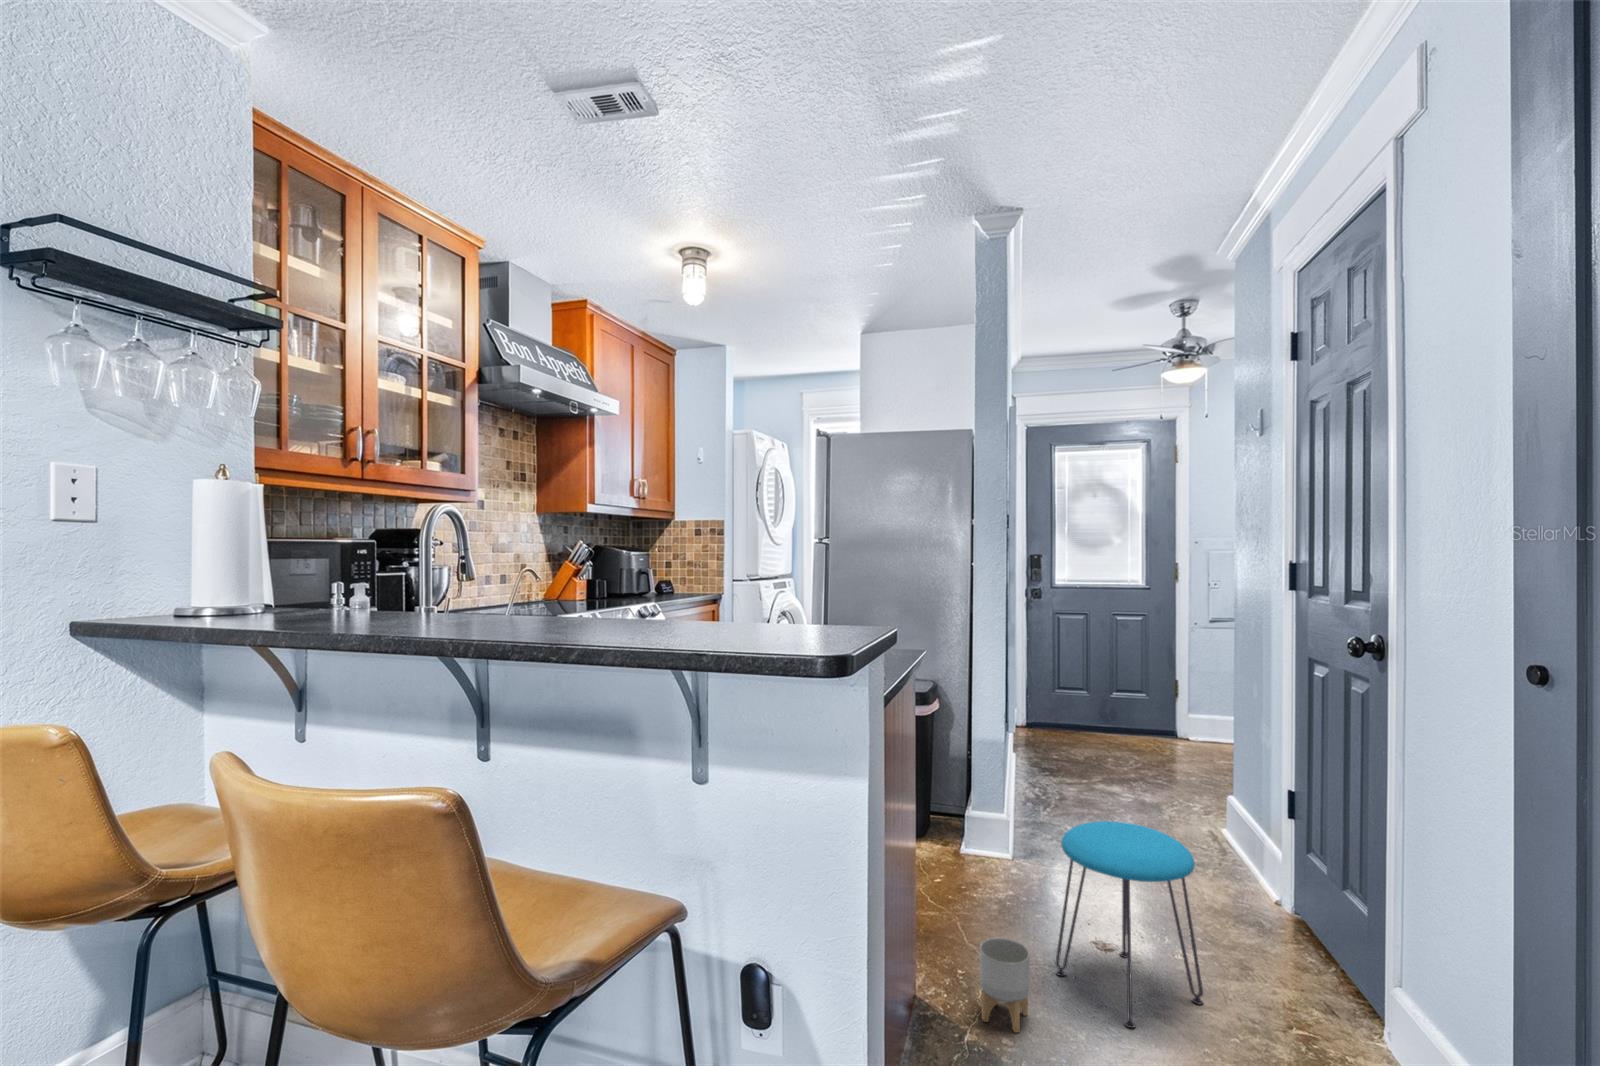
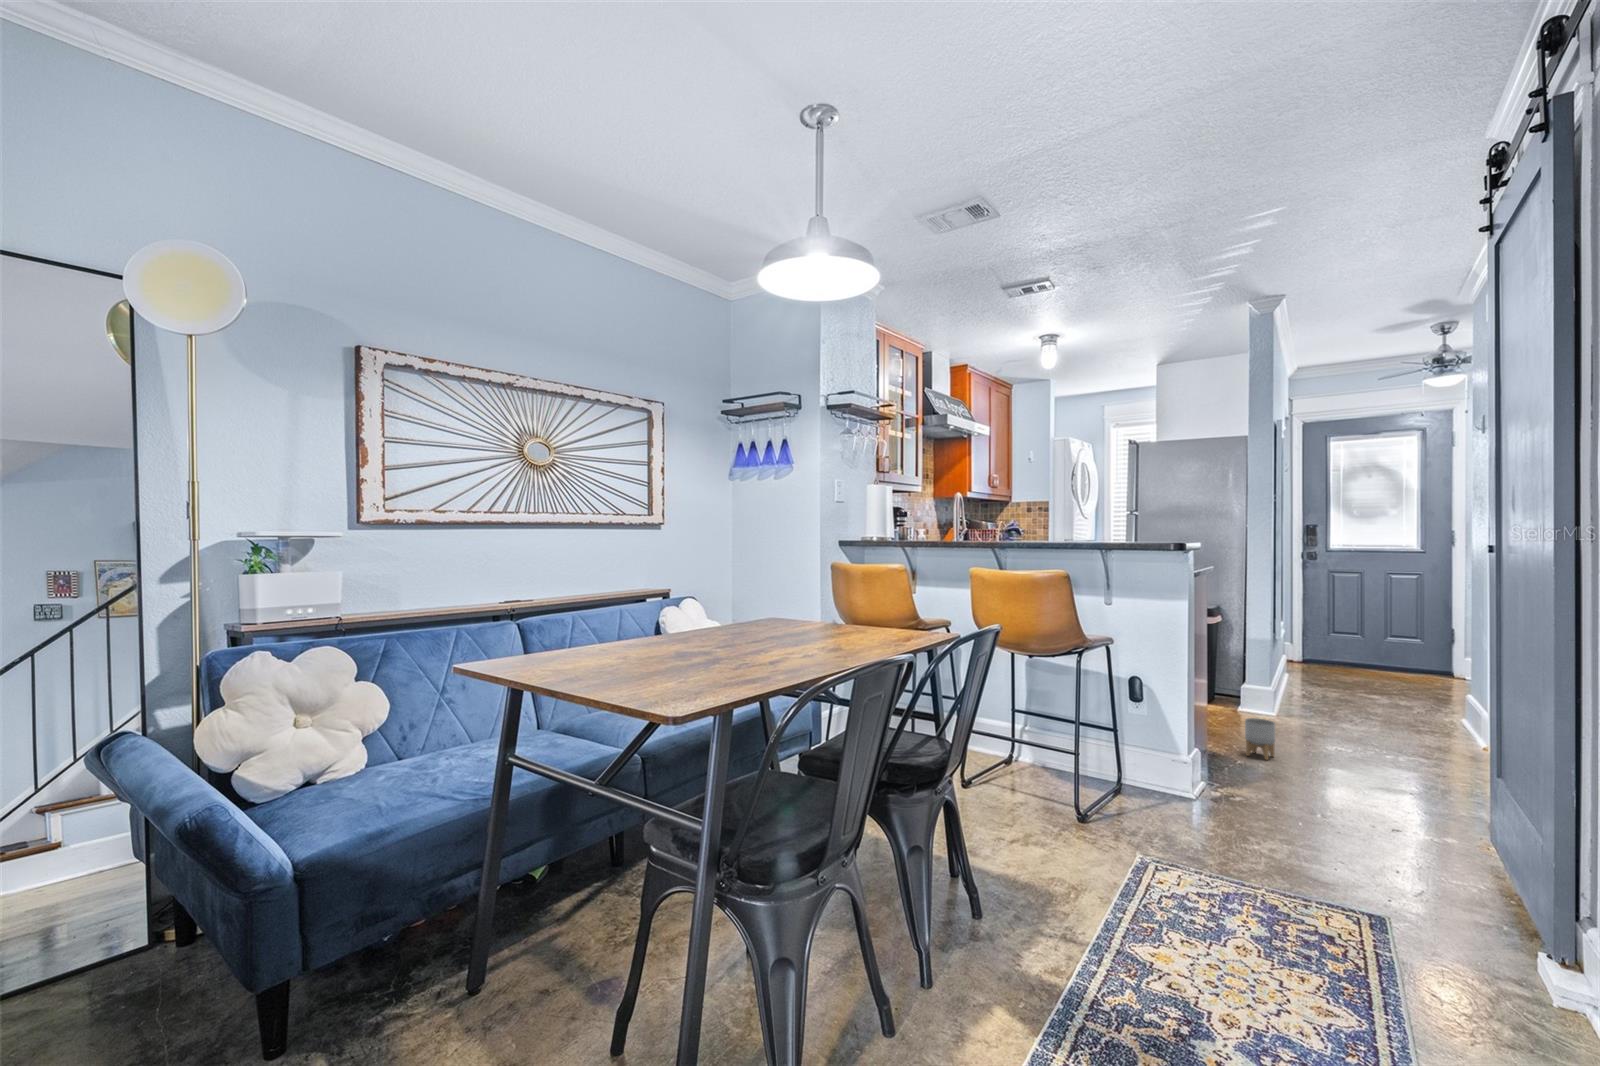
stool: present [1056,821,1203,1028] -> none [1295,669,1391,766]

